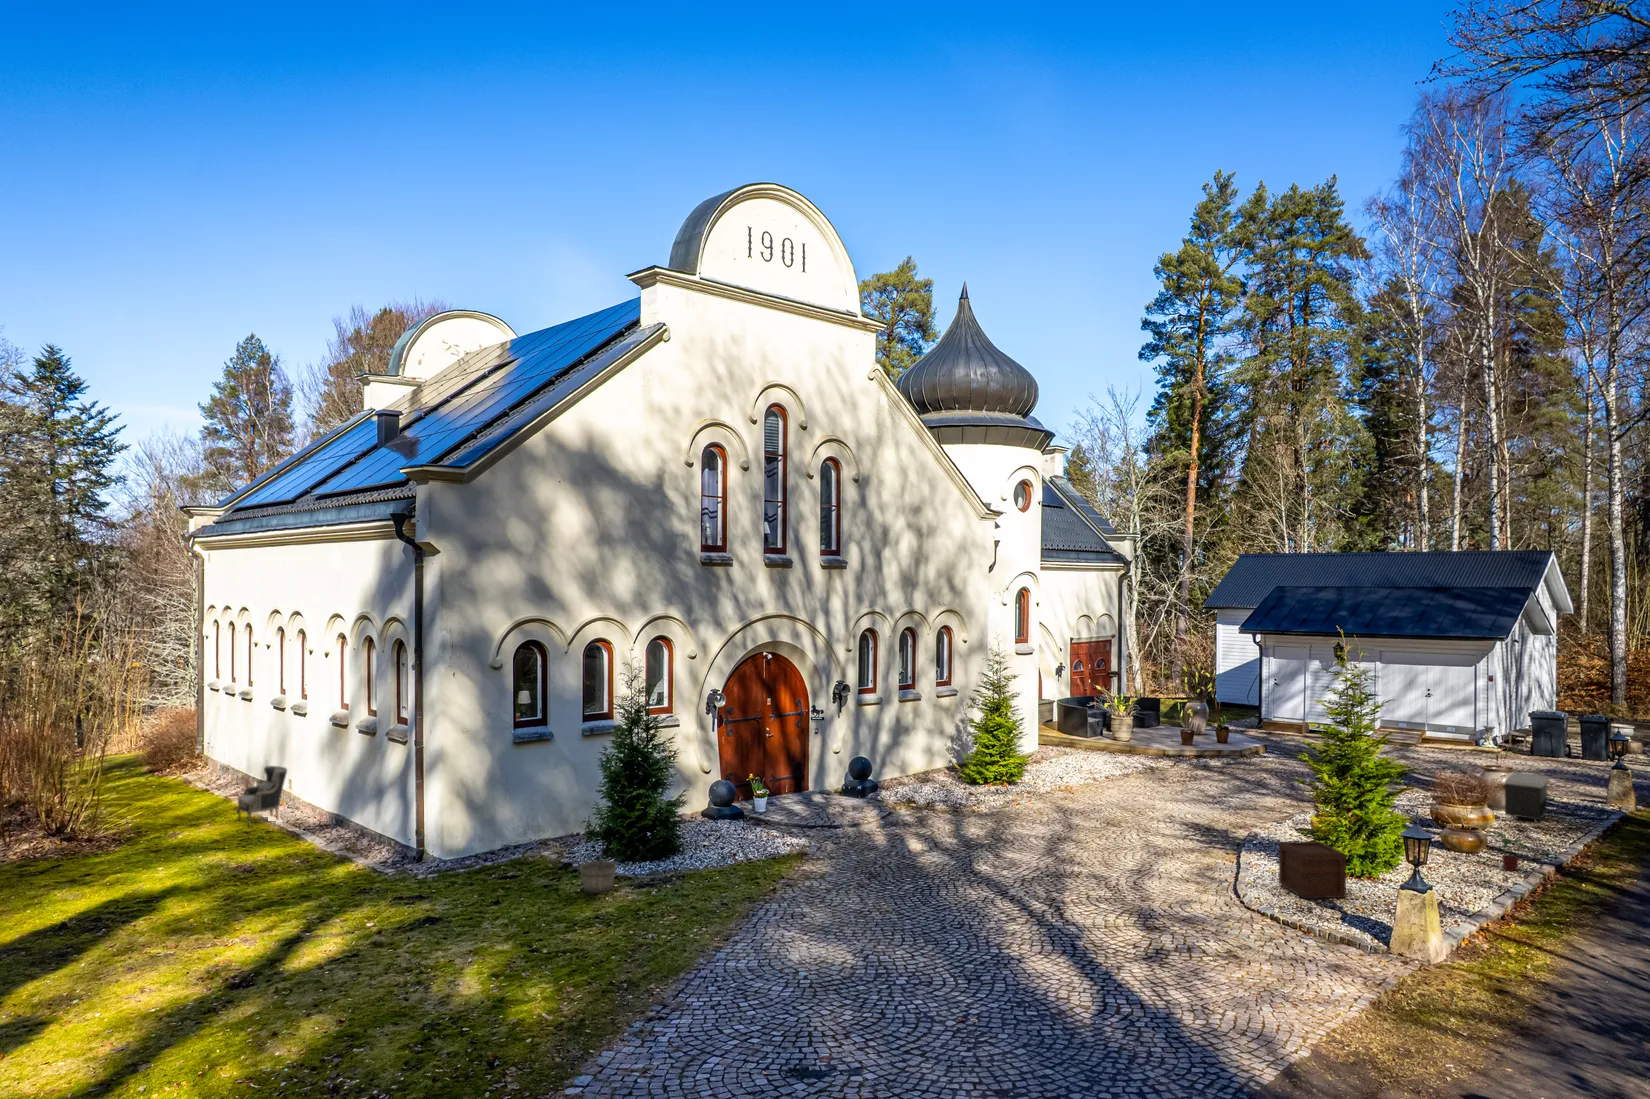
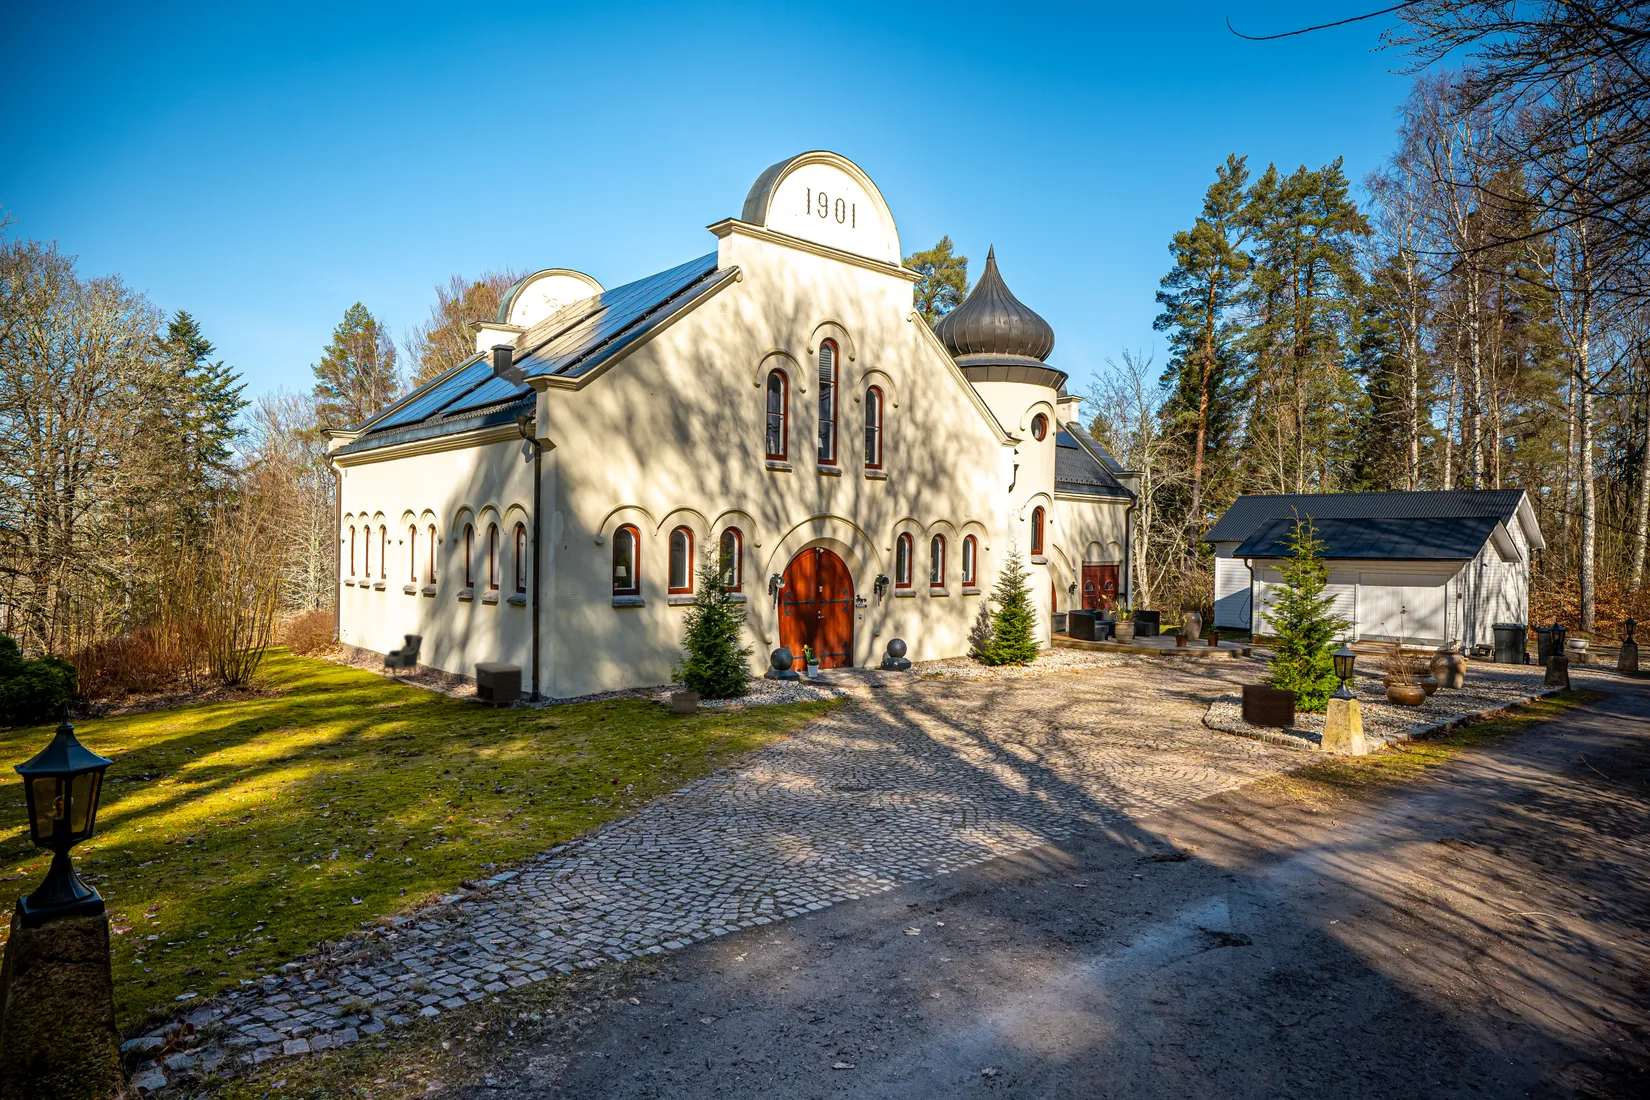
storage bench: present [1505,773,1549,822] -> present [474,661,522,706]
potted plant: present [1491,831,1524,871] -> none [1419,687,1459,718]

